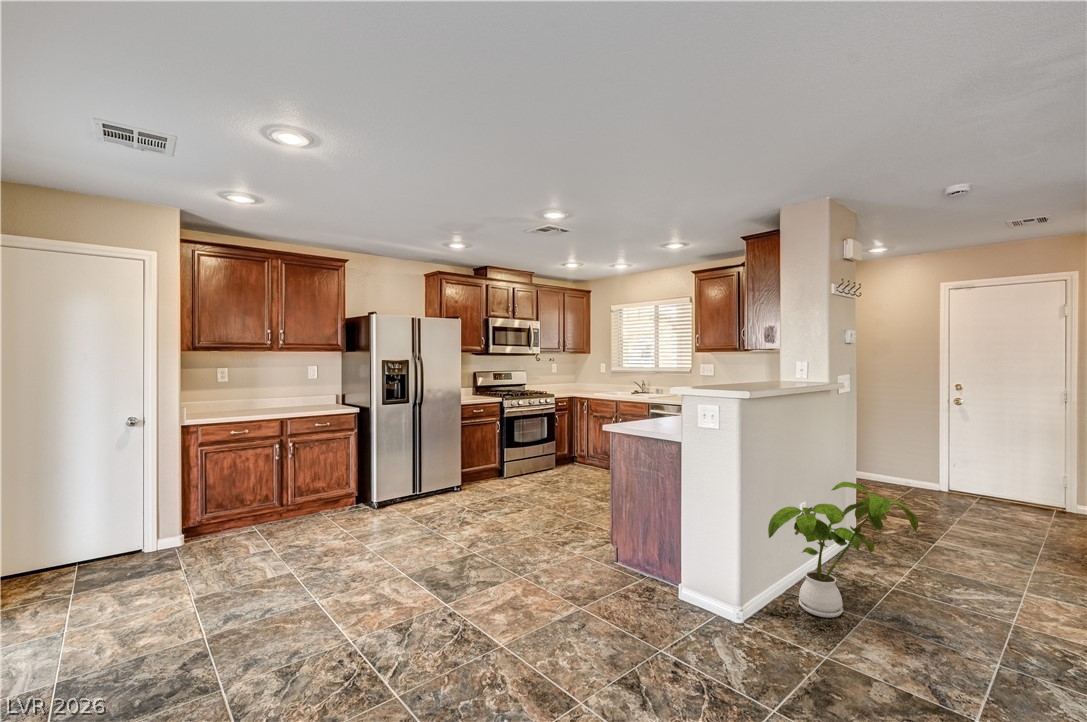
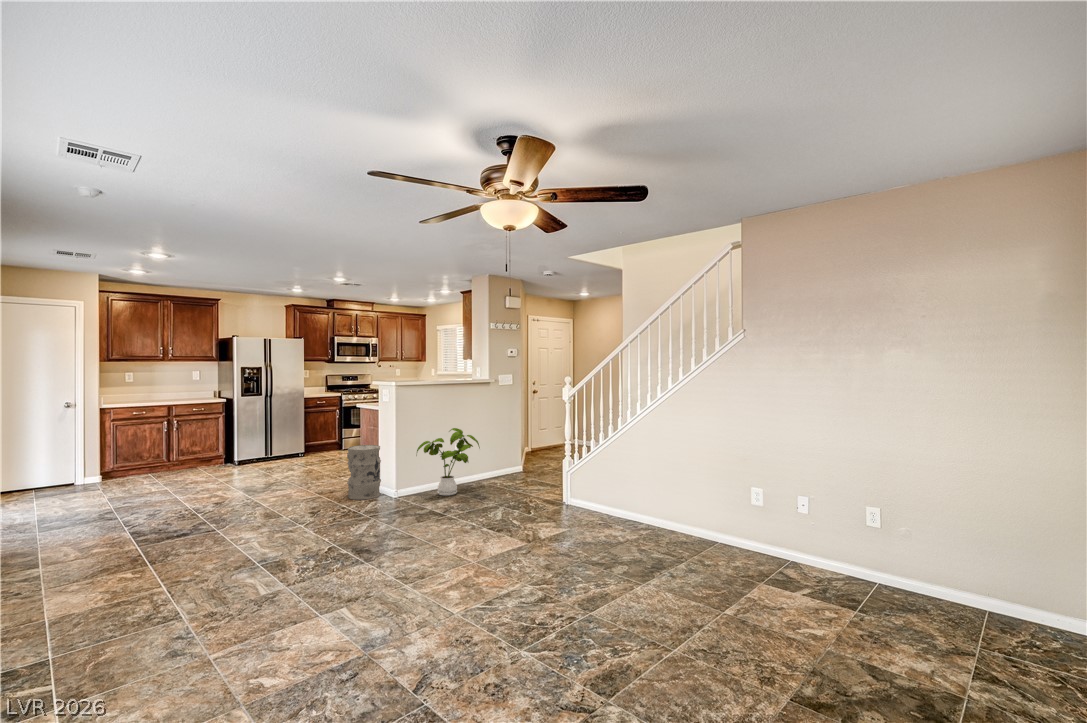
trash can: none [629,507,693,625] -> present [347,445,381,500]

